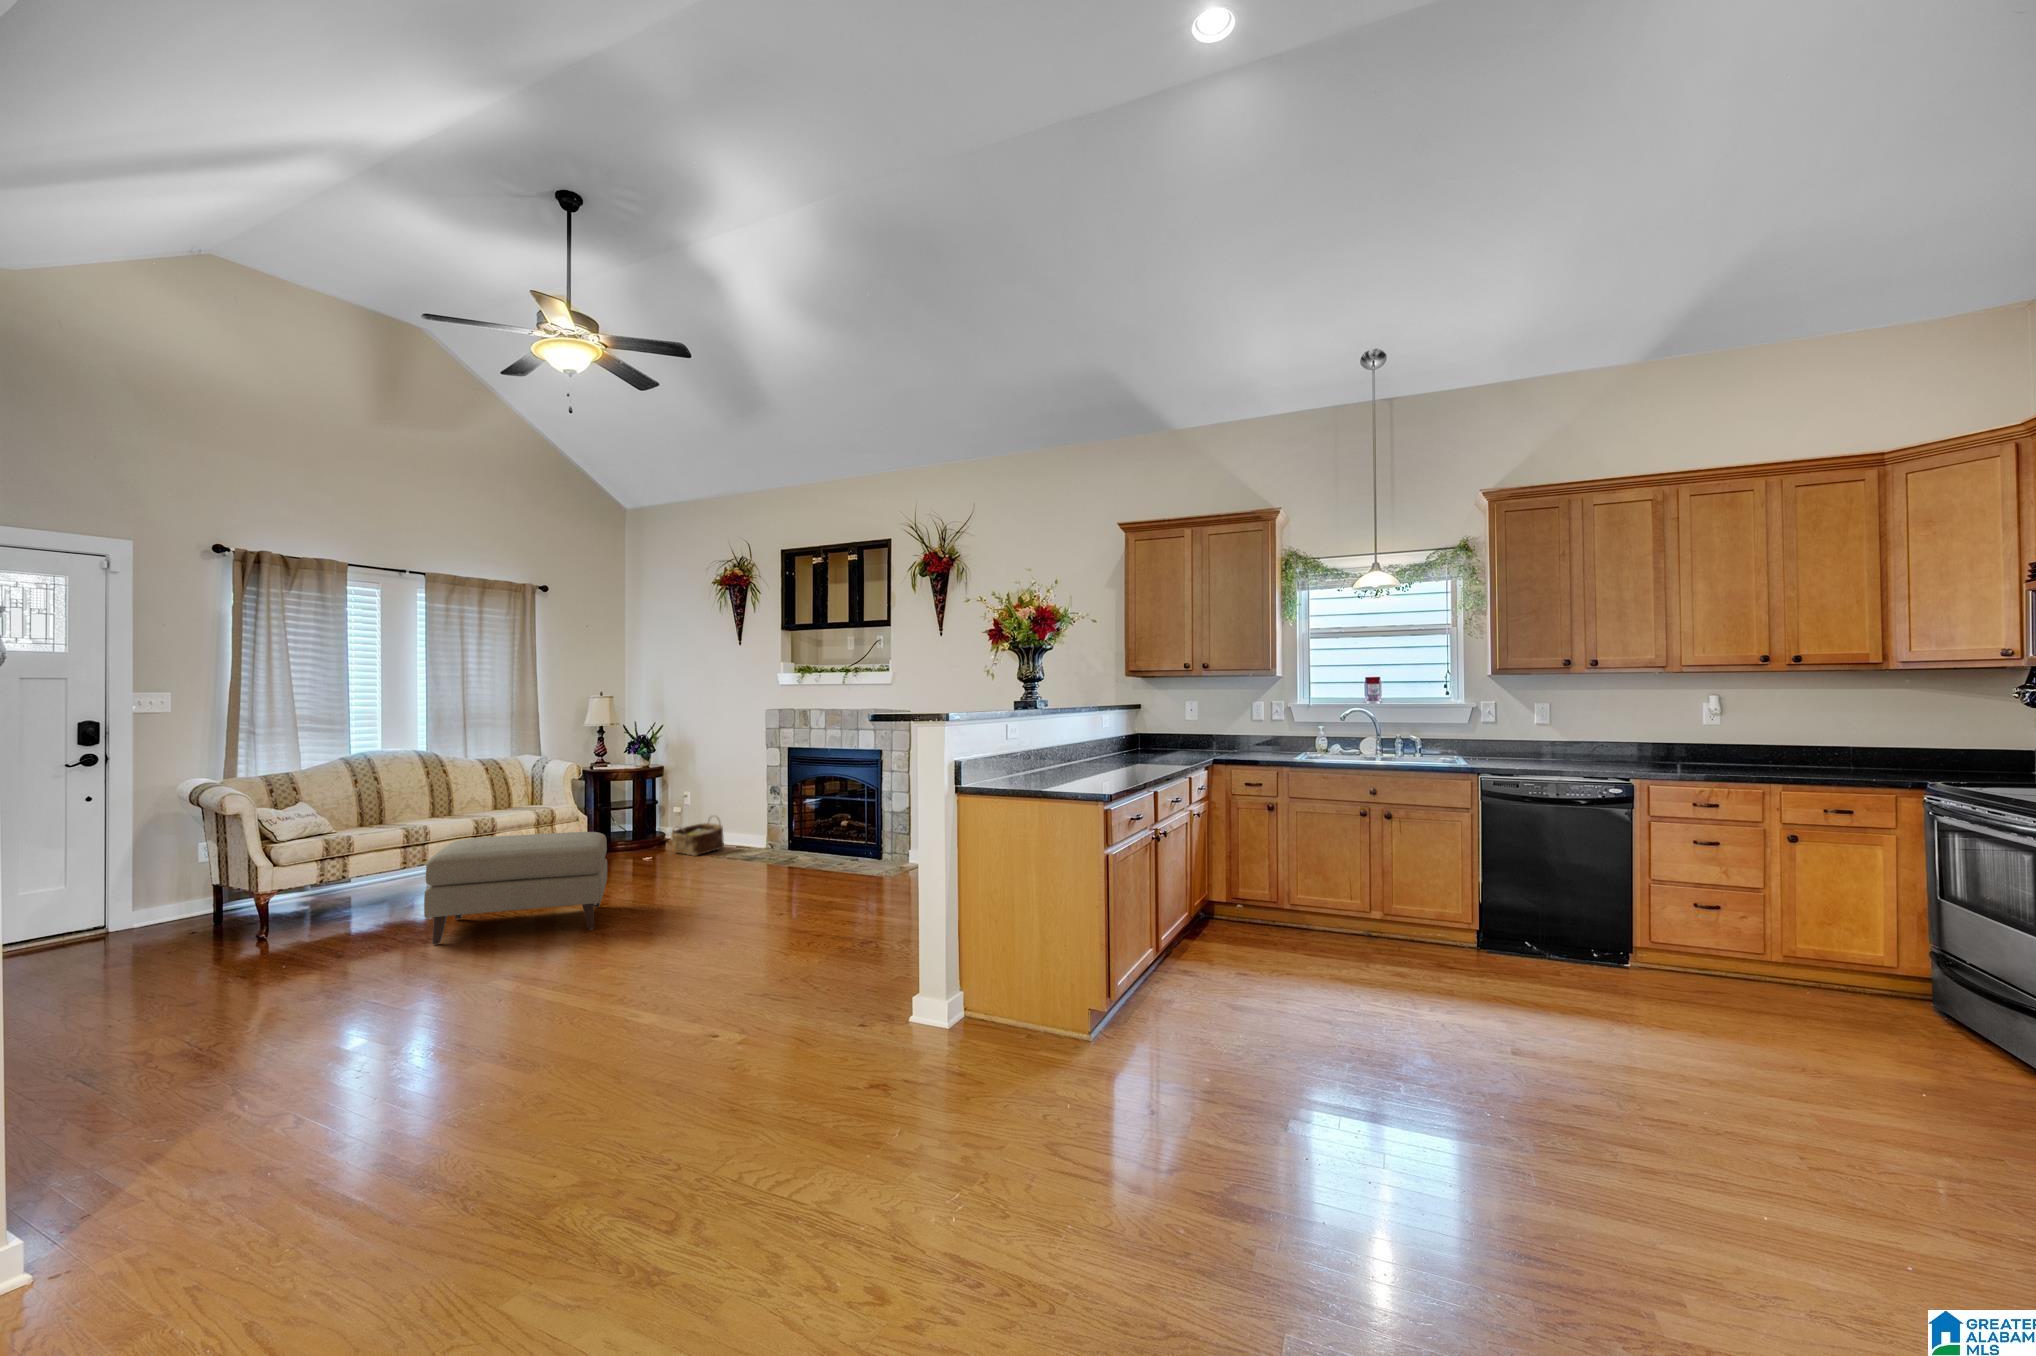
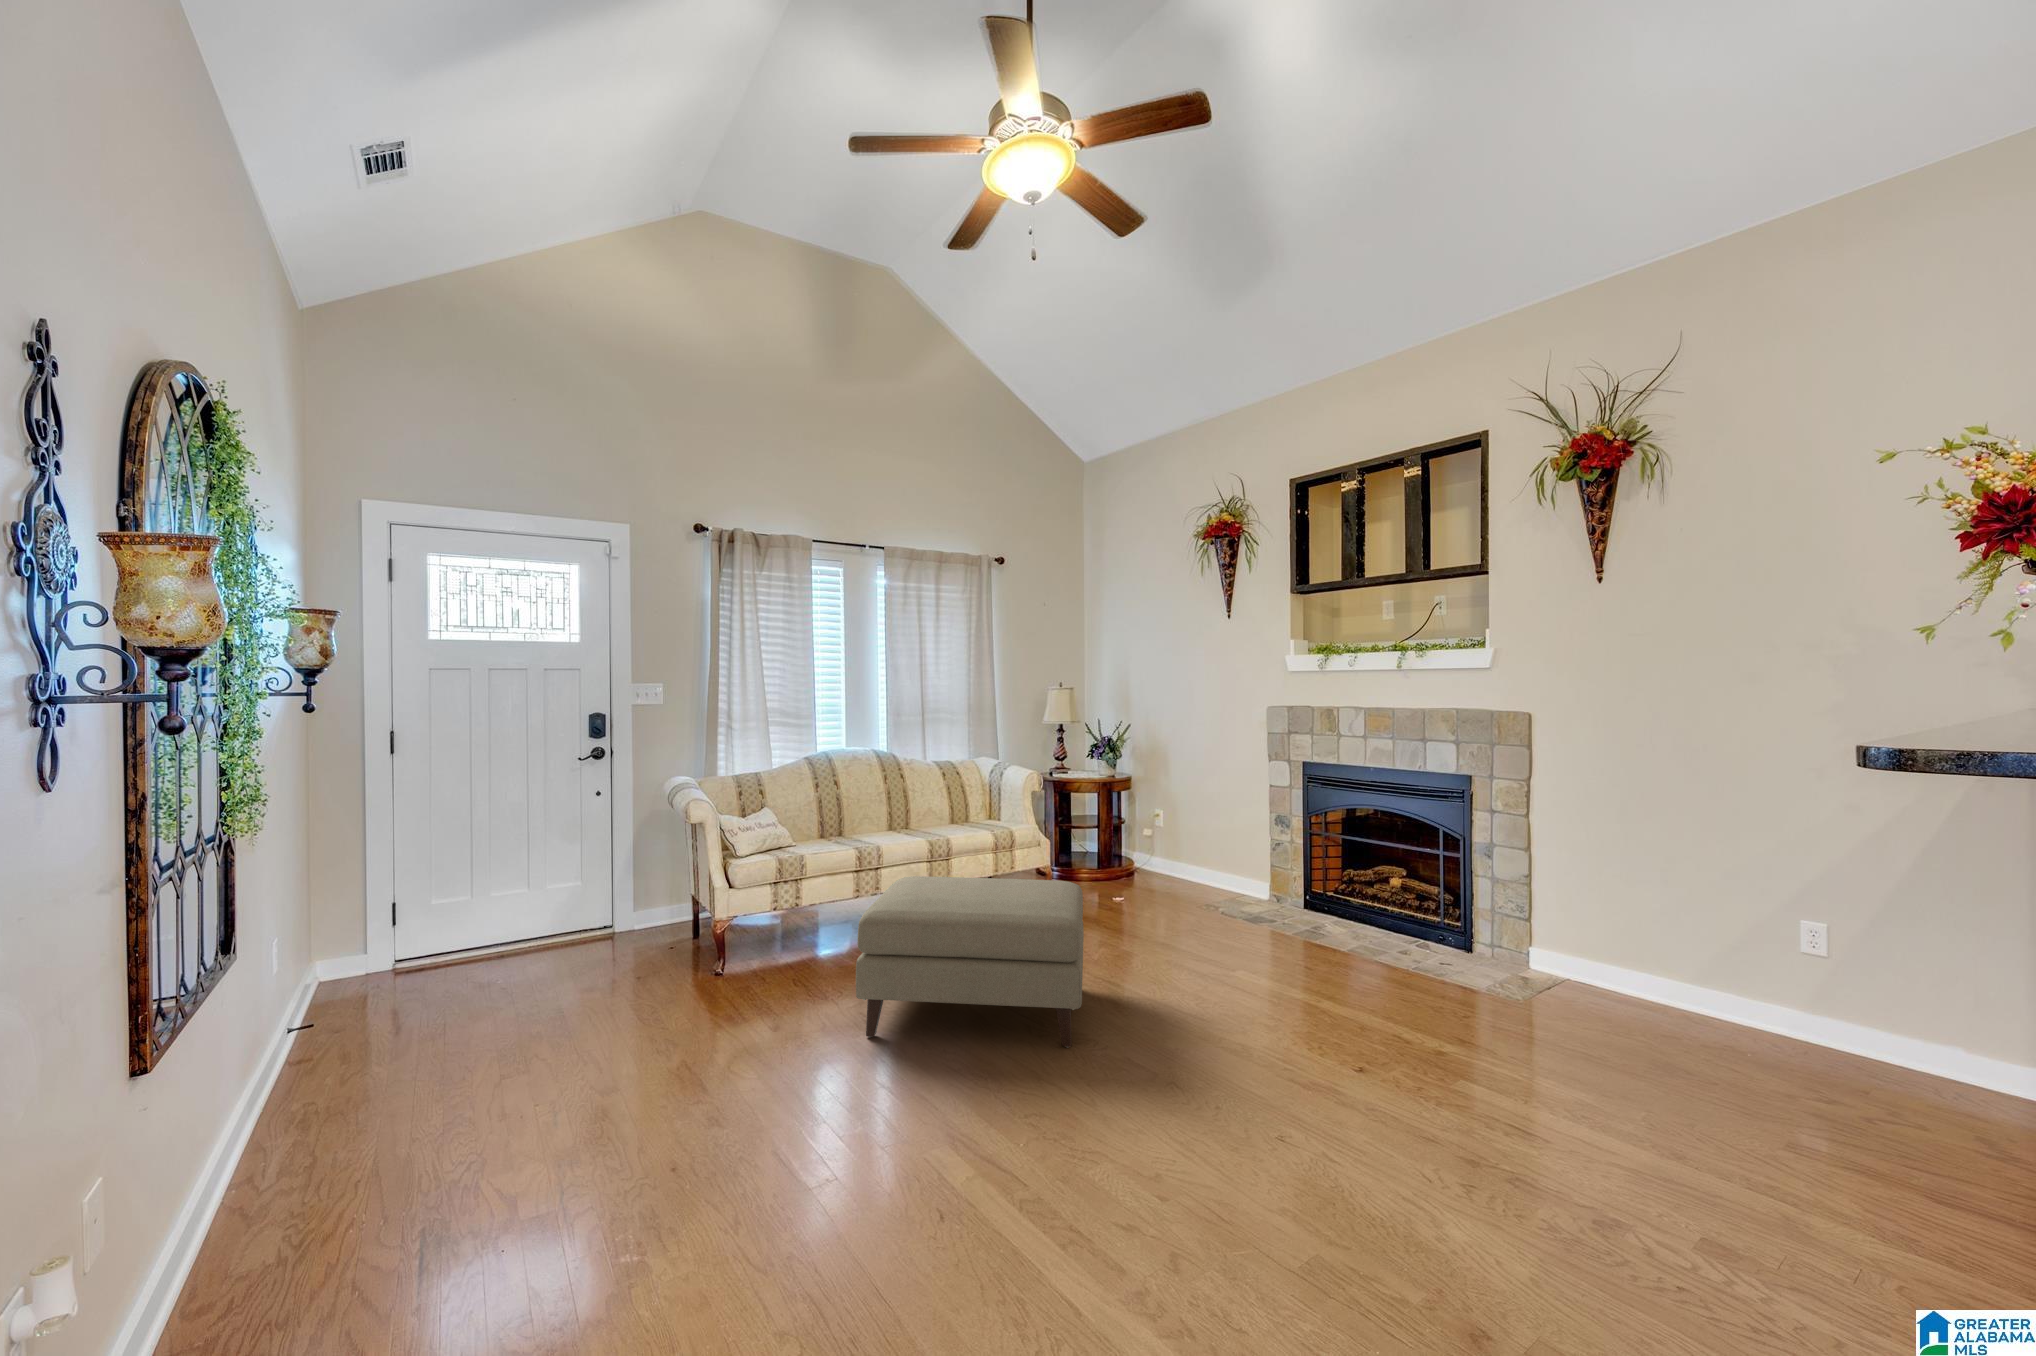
woven basket: present [671,818,724,856] -> none [1146,842,1210,896]

